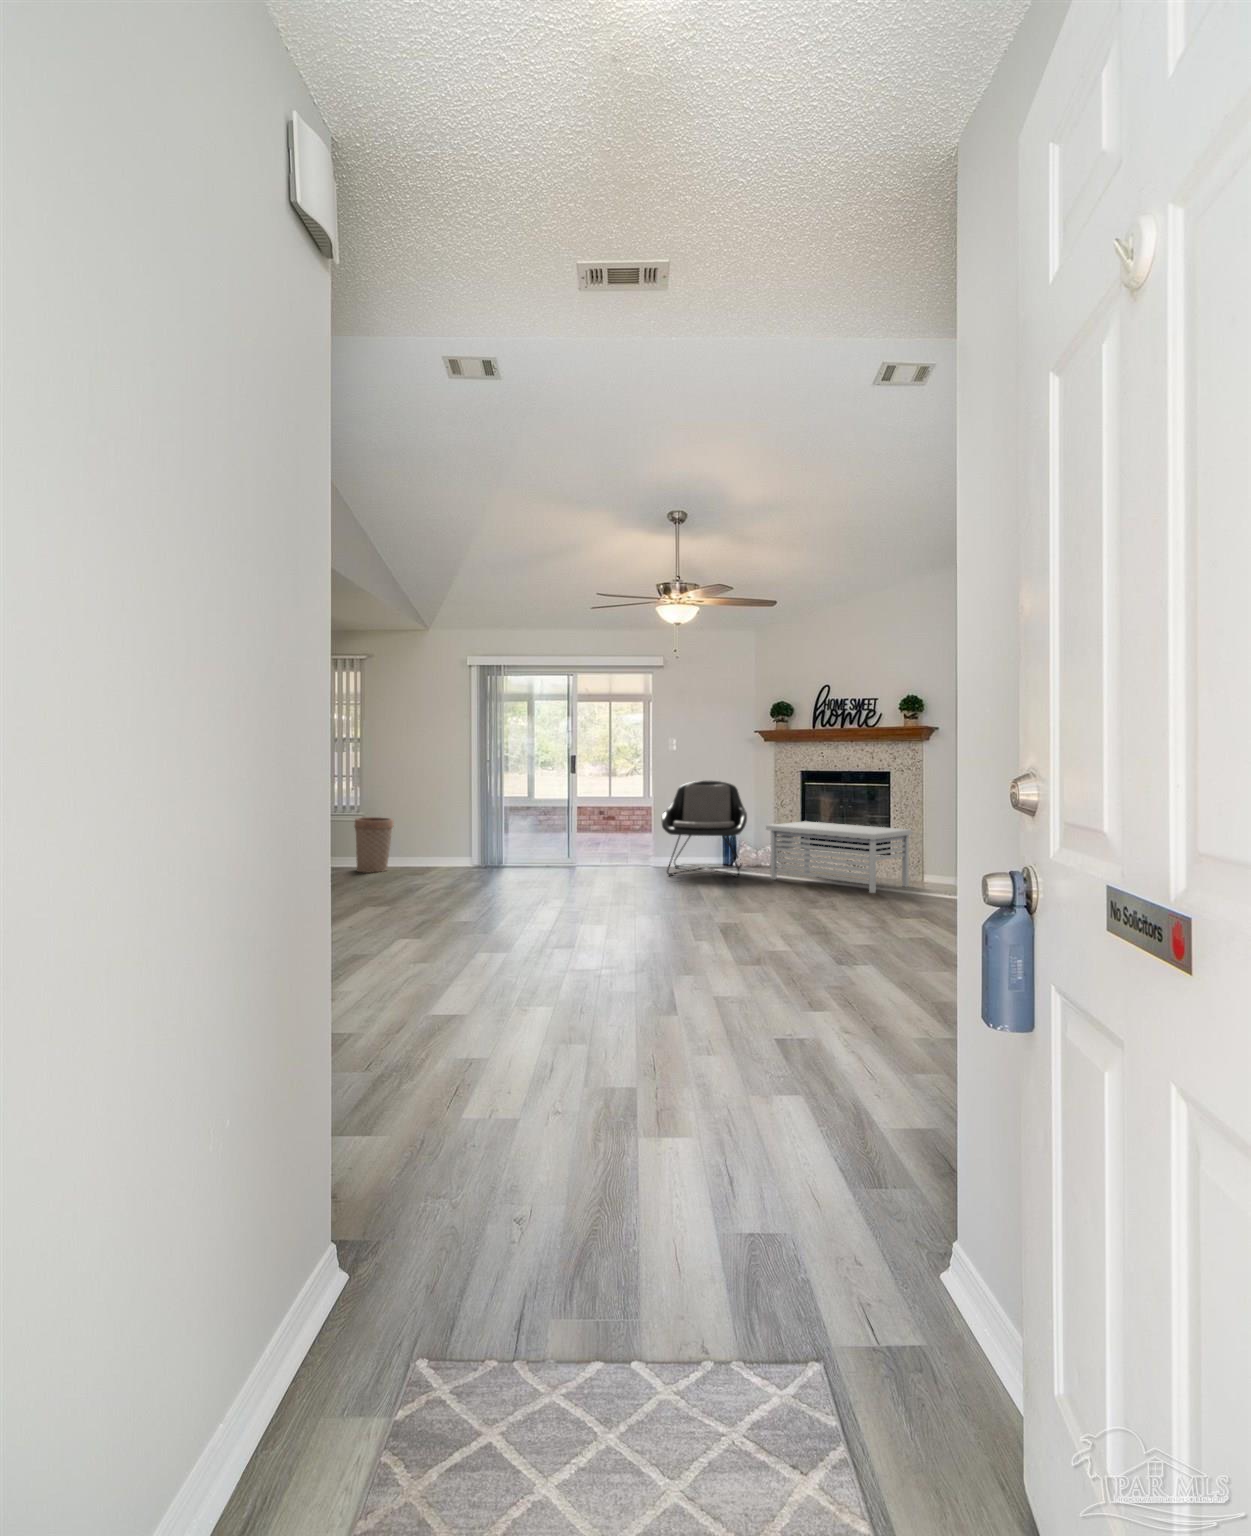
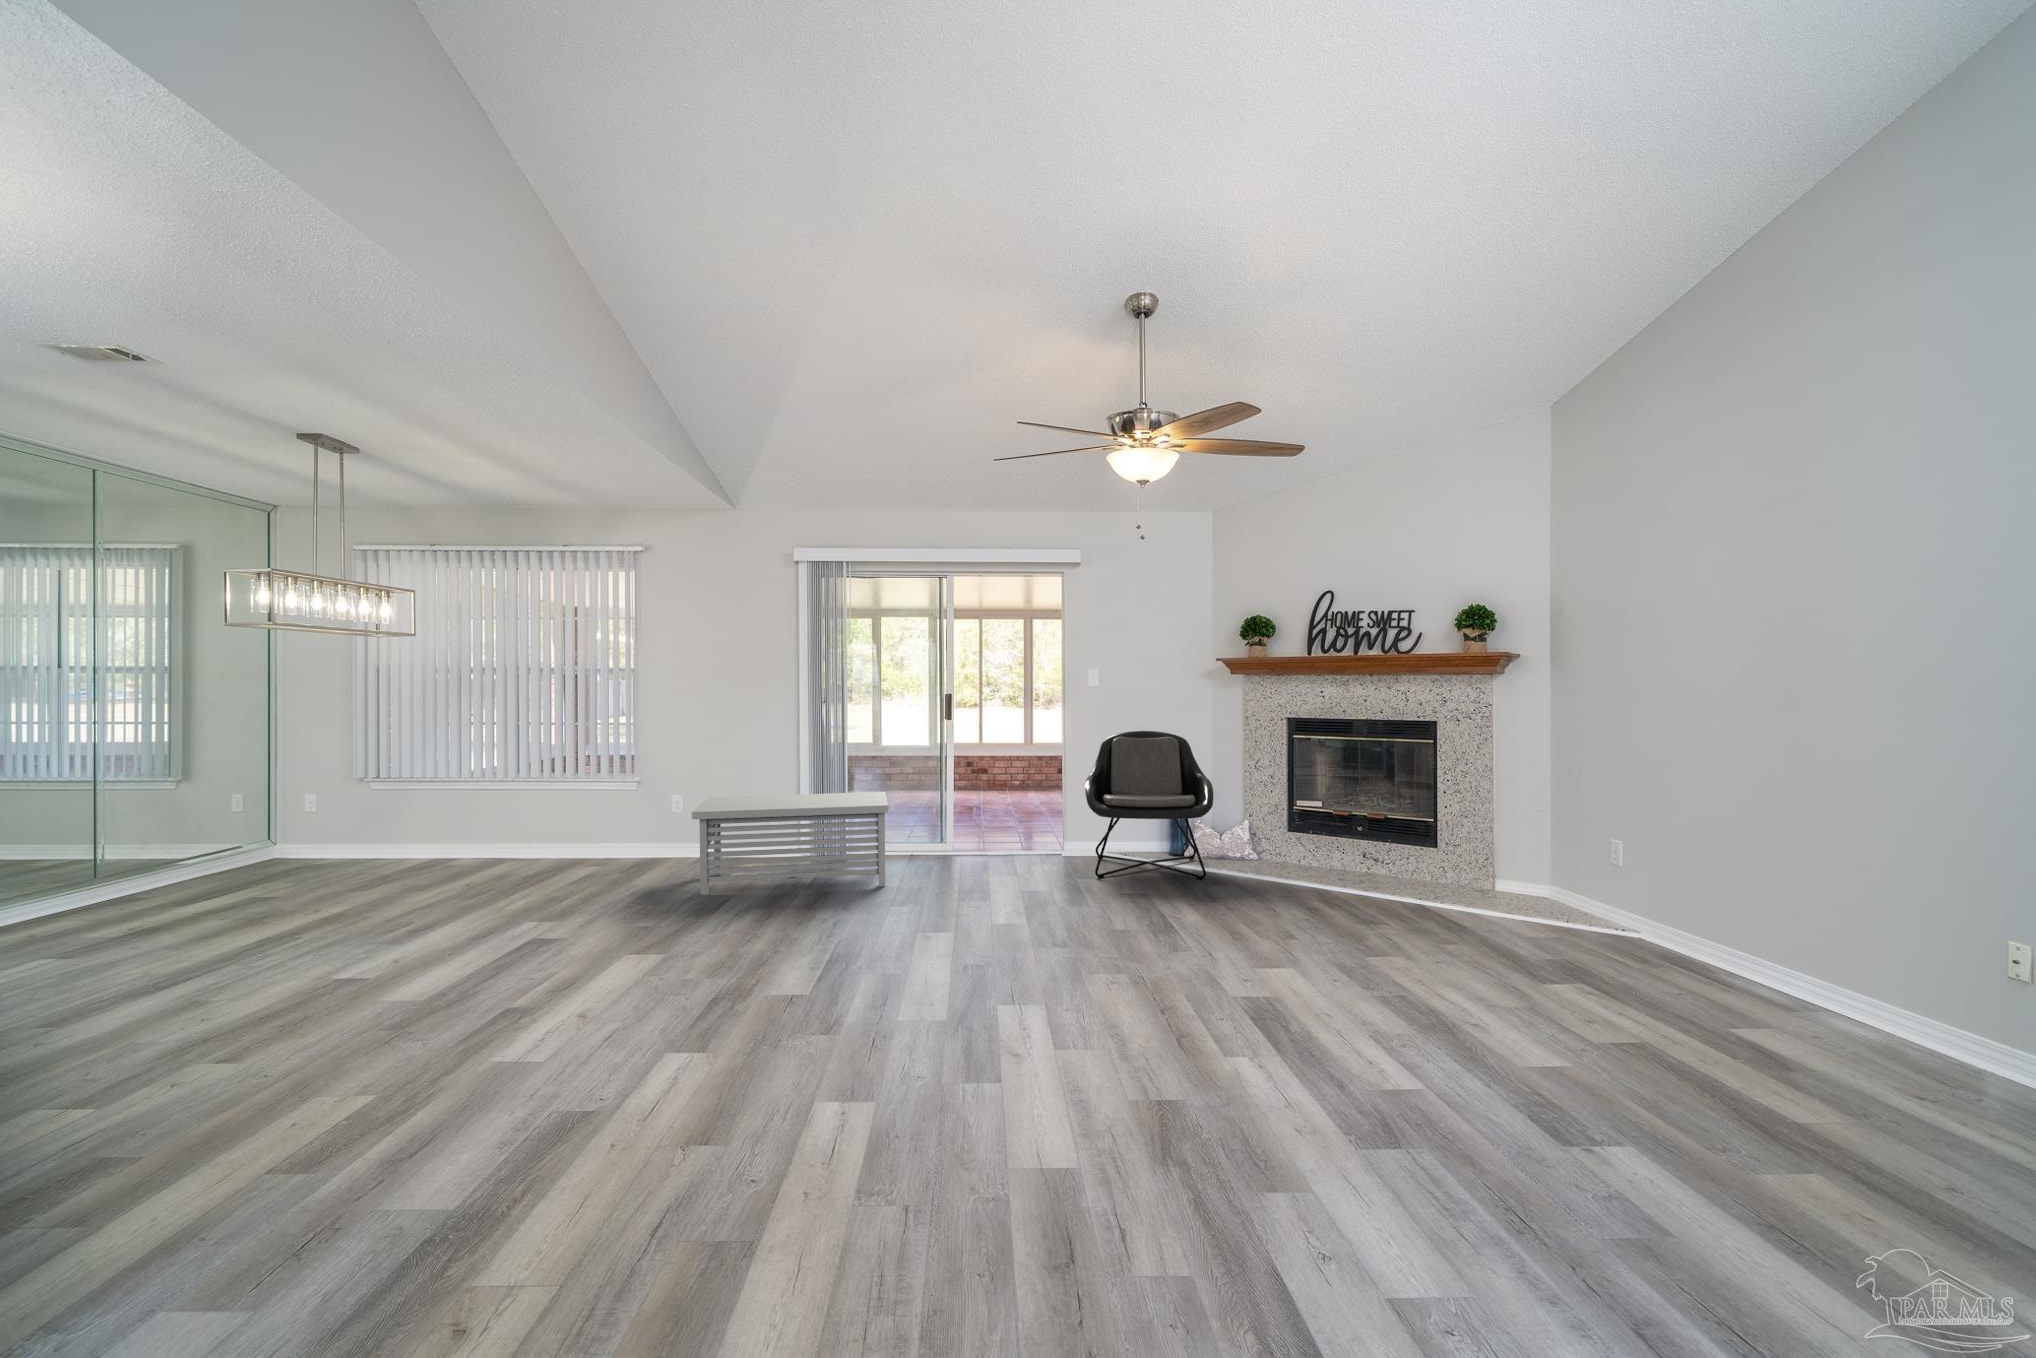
basket: present [355,817,394,872] -> none [614,793,676,881]
storage bench: present [766,821,912,893] -> present [692,792,888,895]

